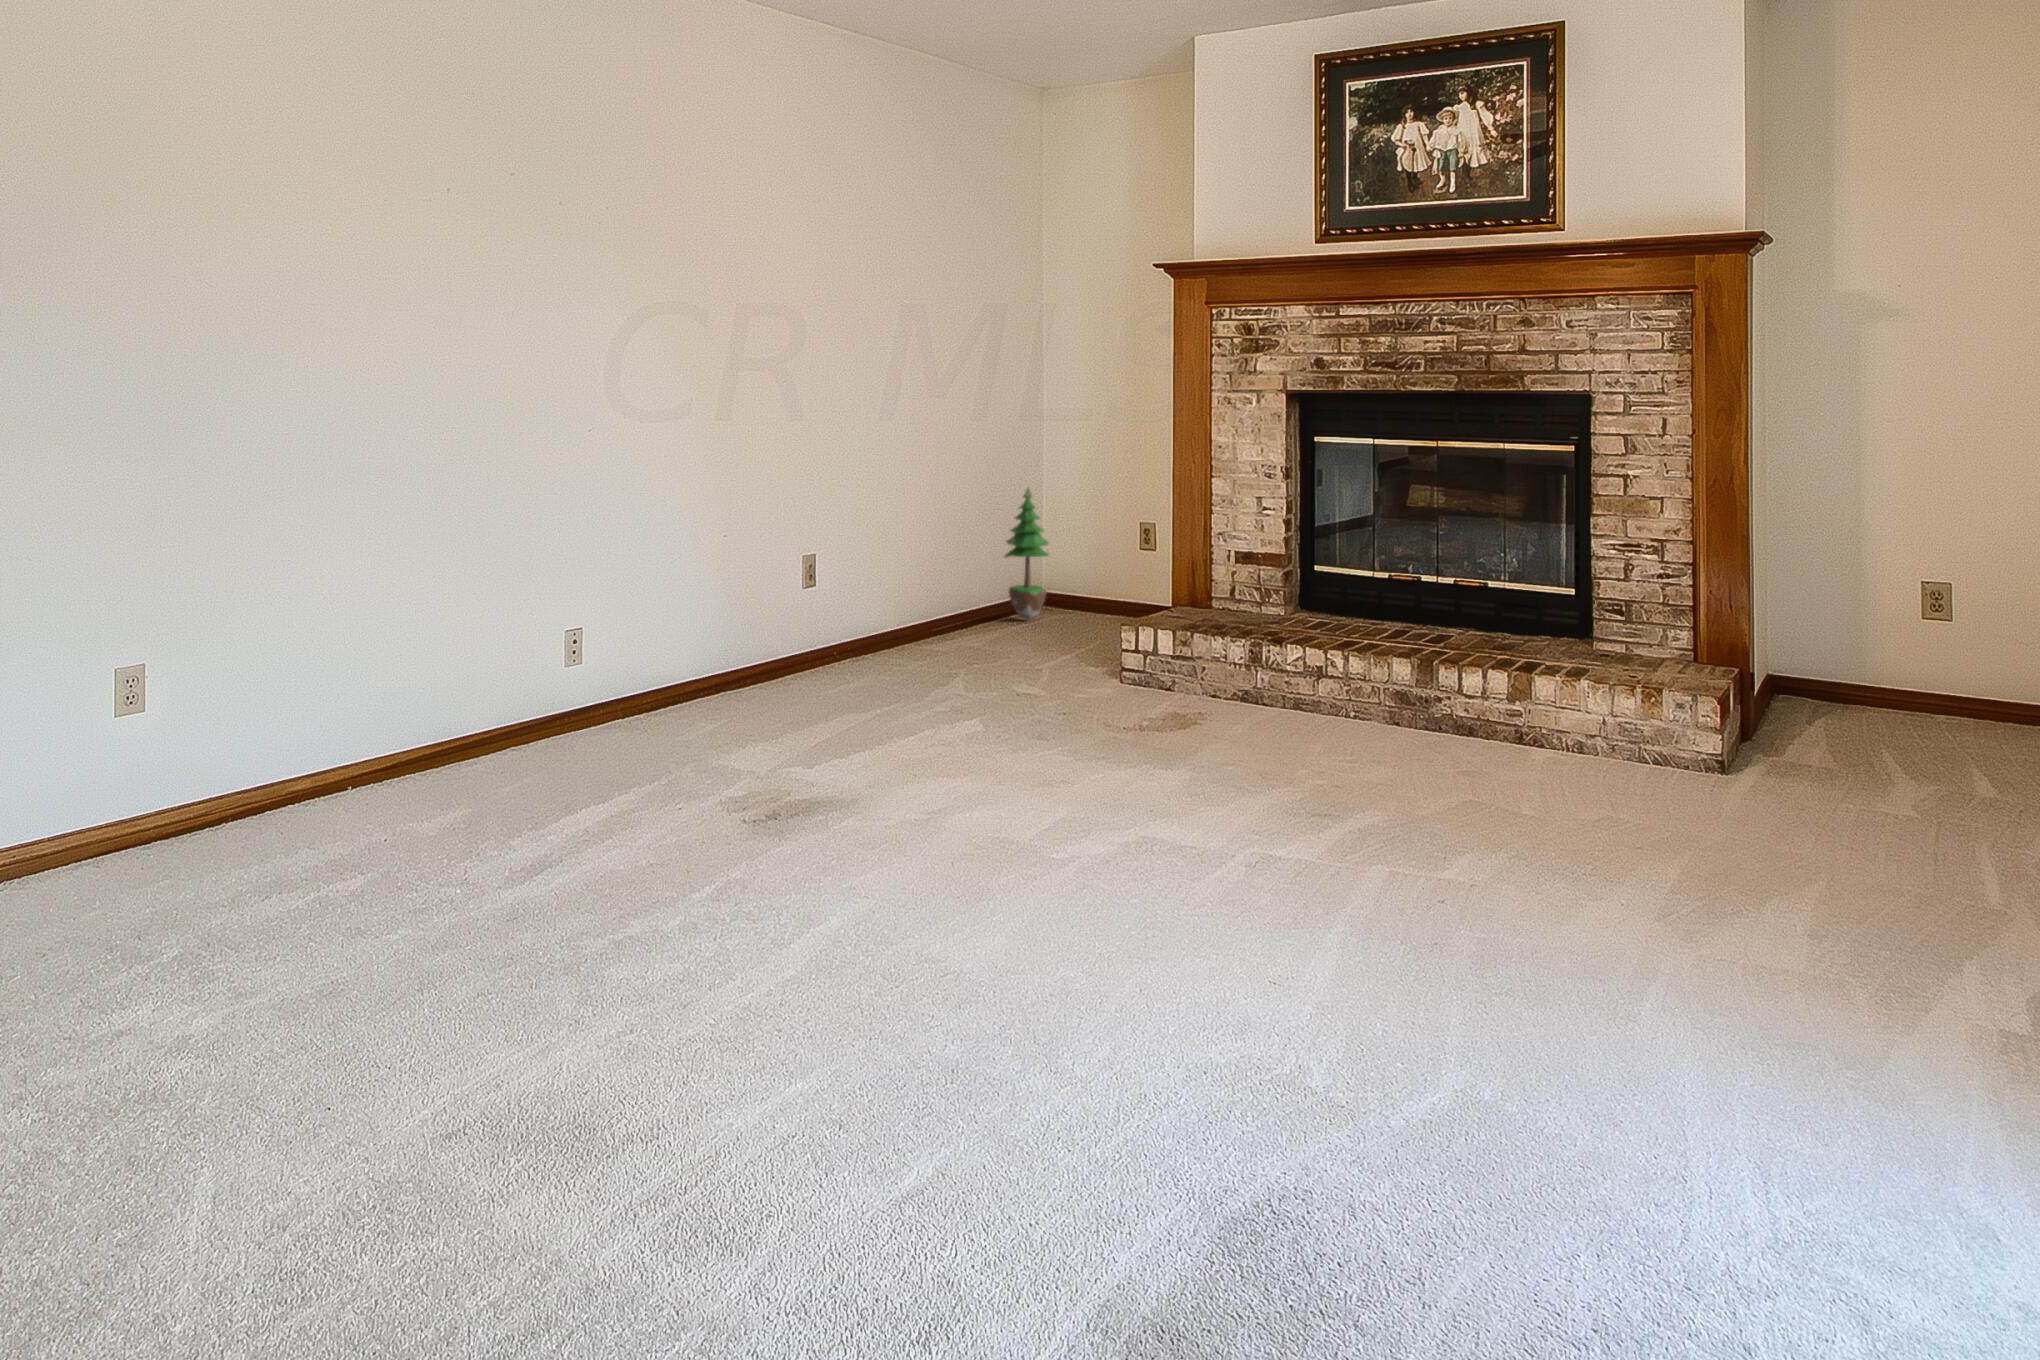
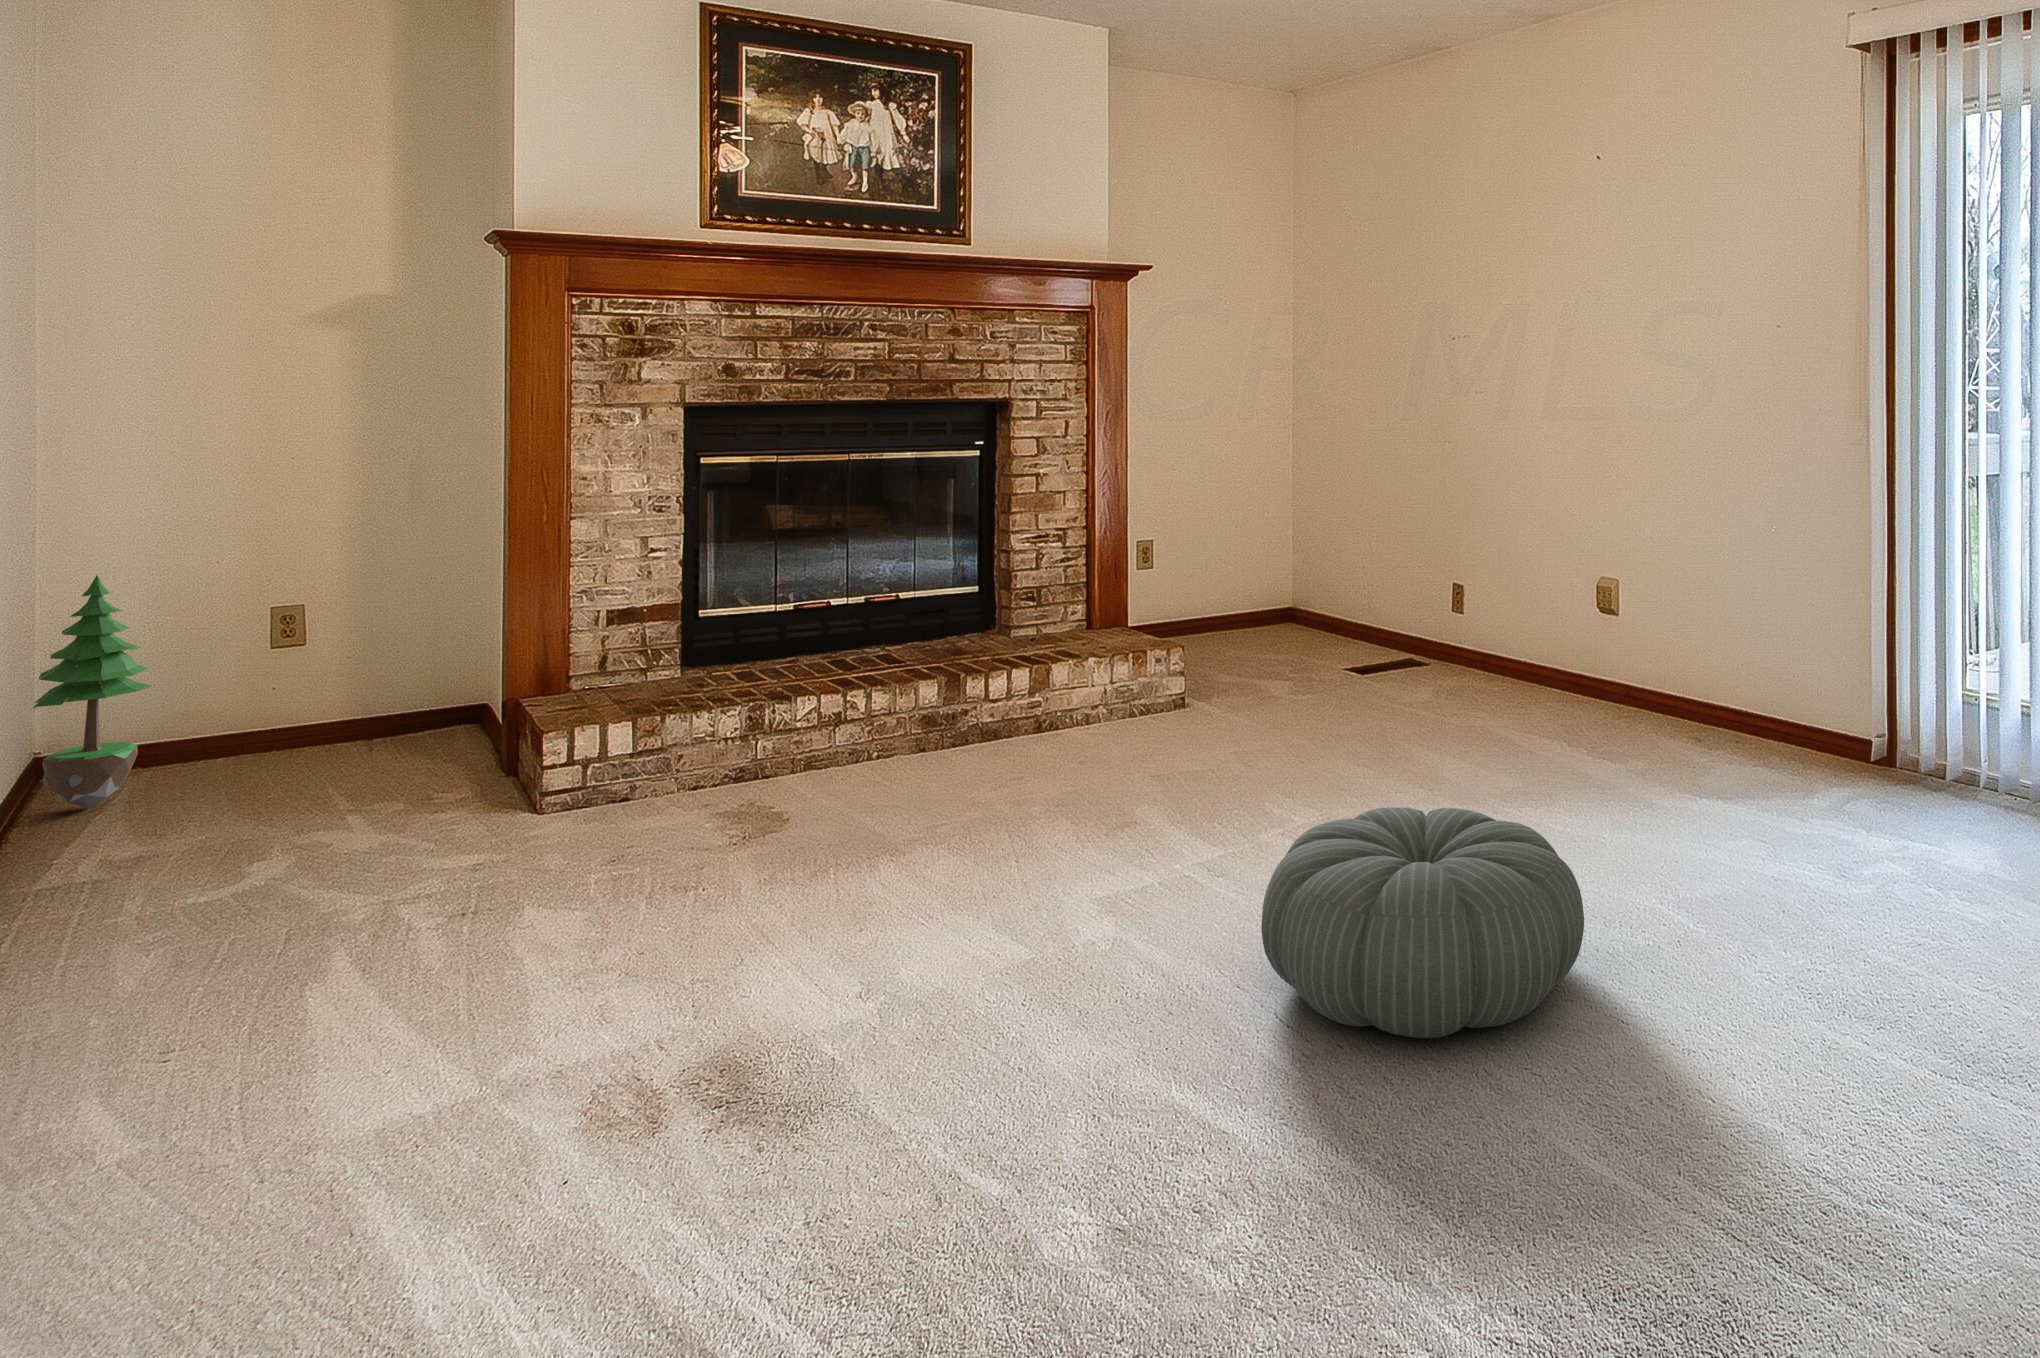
pouf: none [1036,807,1366,1035] -> present [1261,808,1584,1038]

